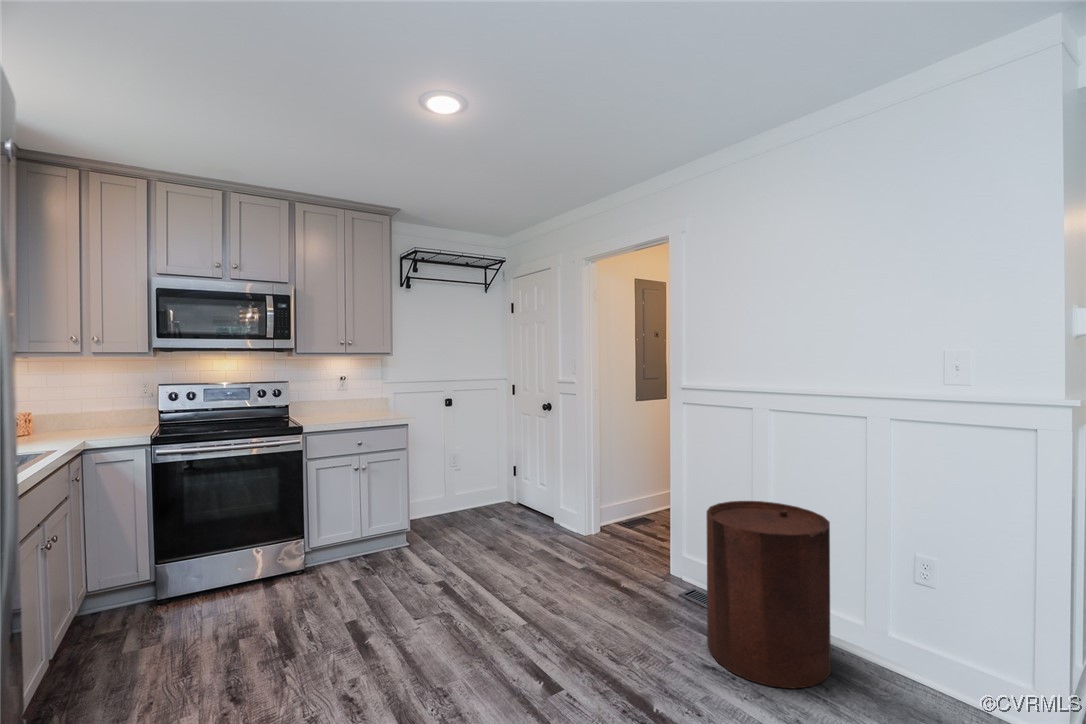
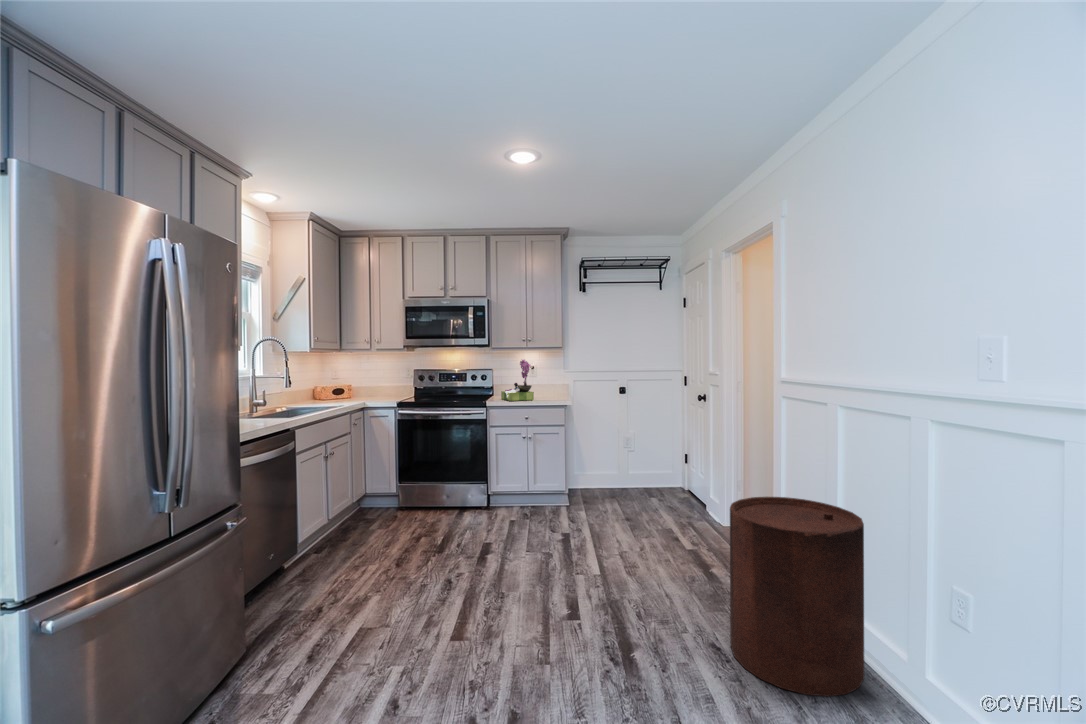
flower arrangement: none [317,367,366,423] -> present [501,360,534,401]

